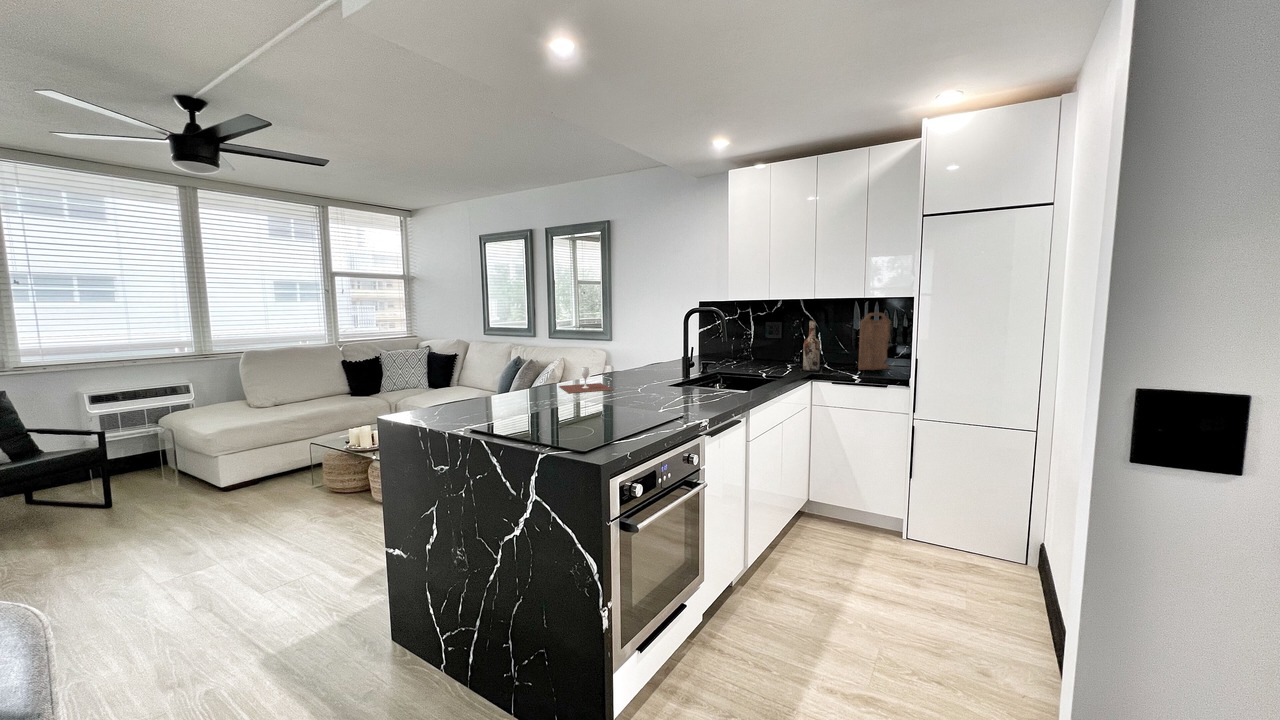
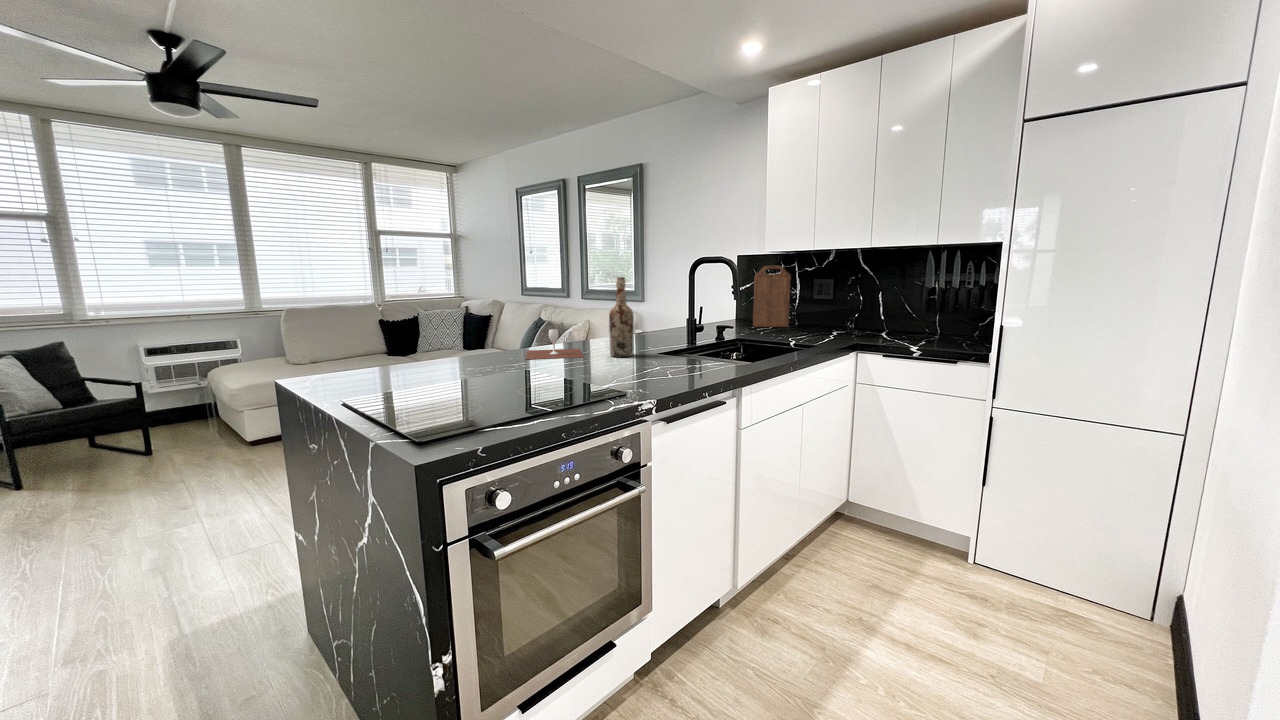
cutting board: present [858,313,891,370] -> present [753,266,791,327]
wine bottle: present [803,320,820,371] -> present [609,277,634,357]

